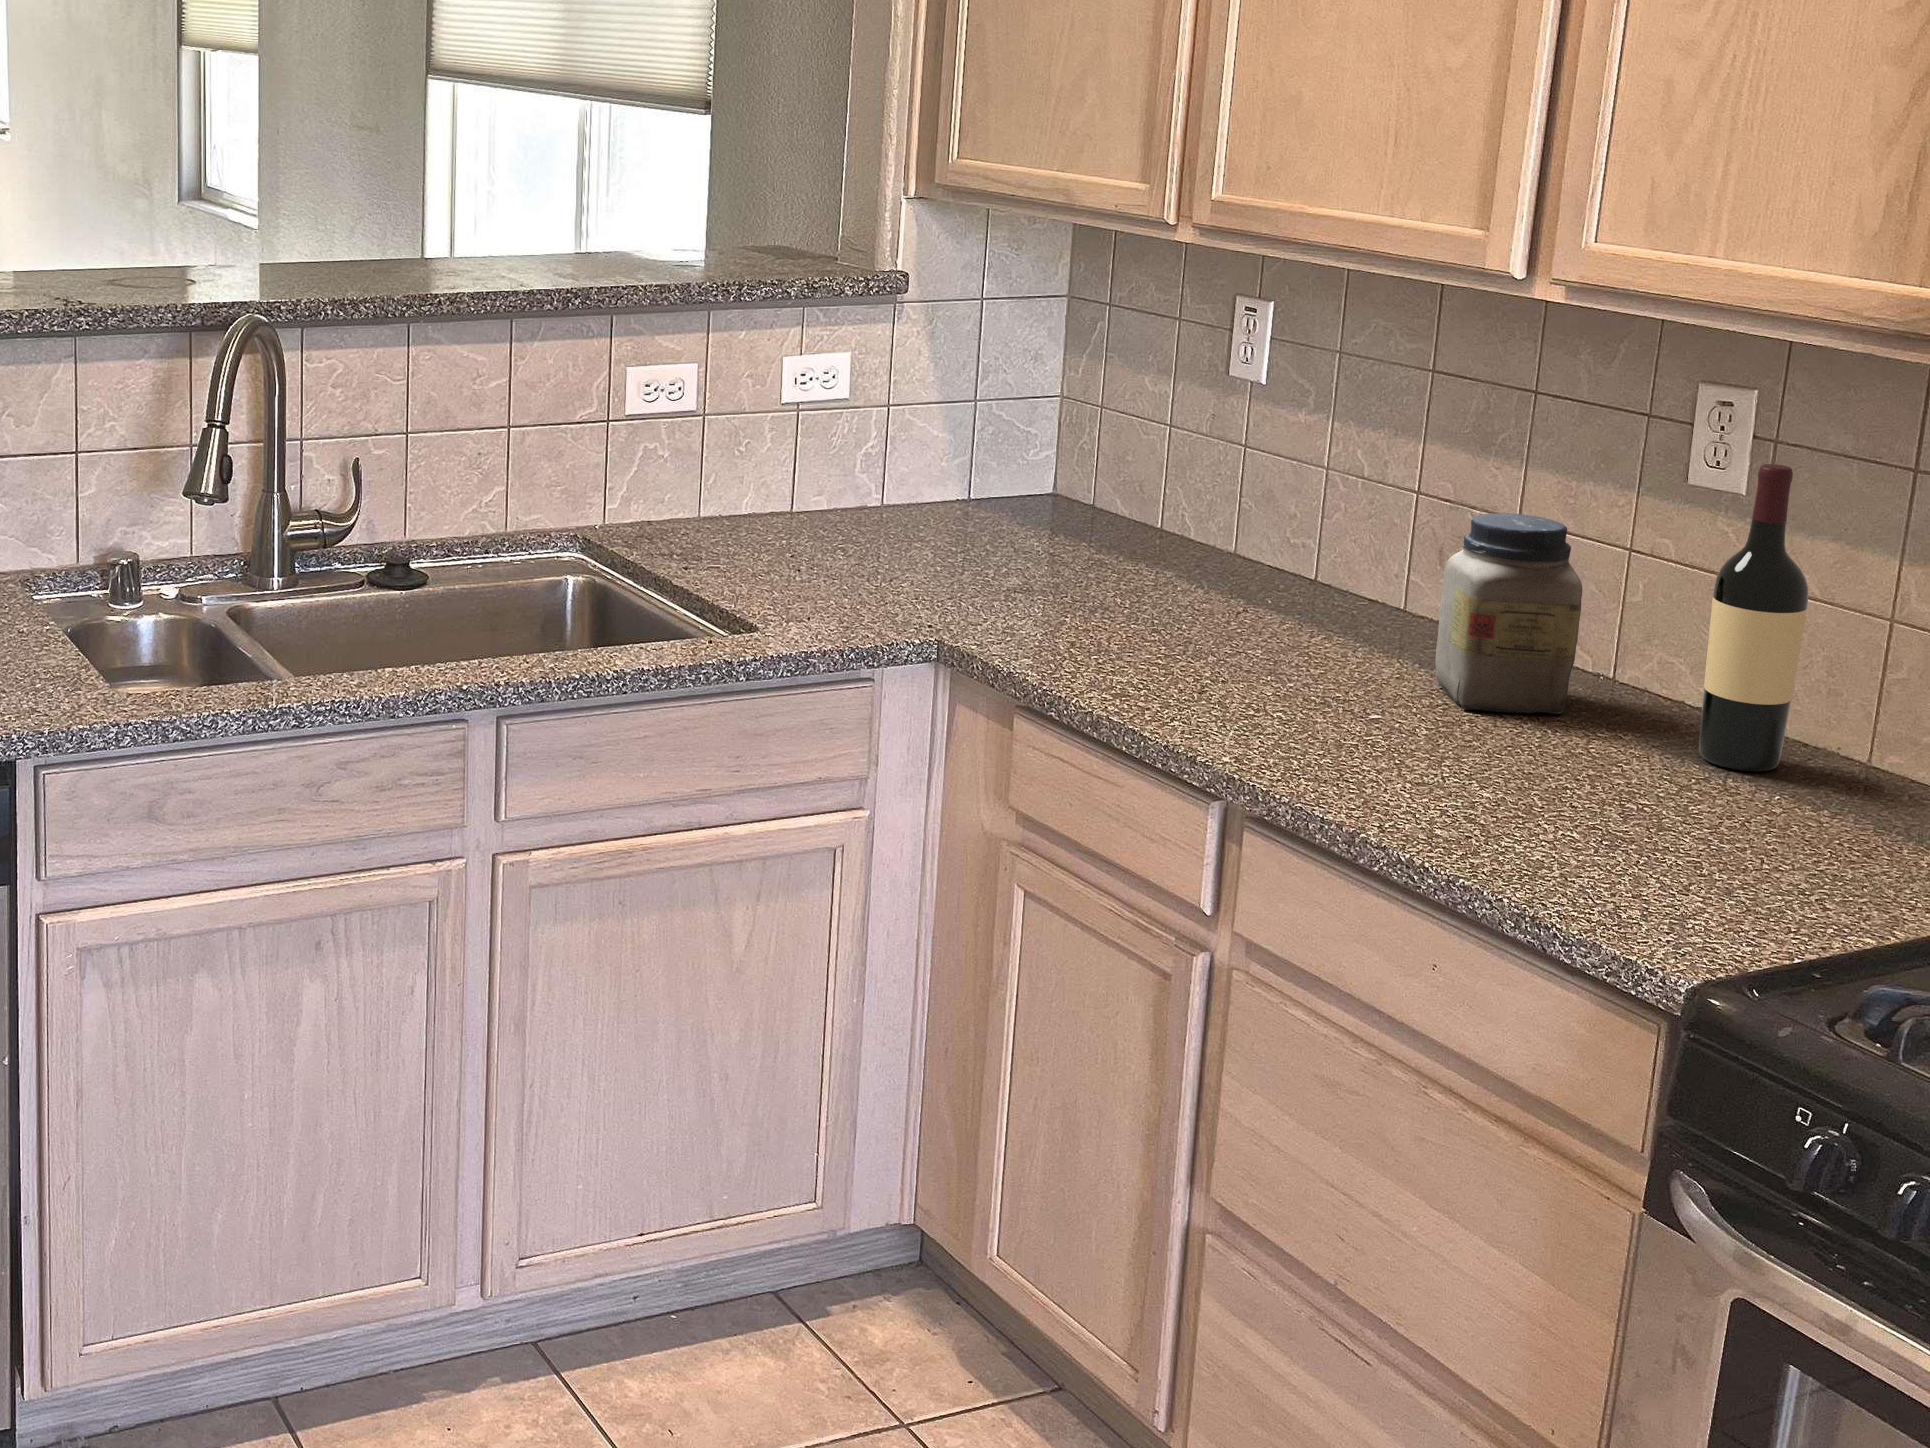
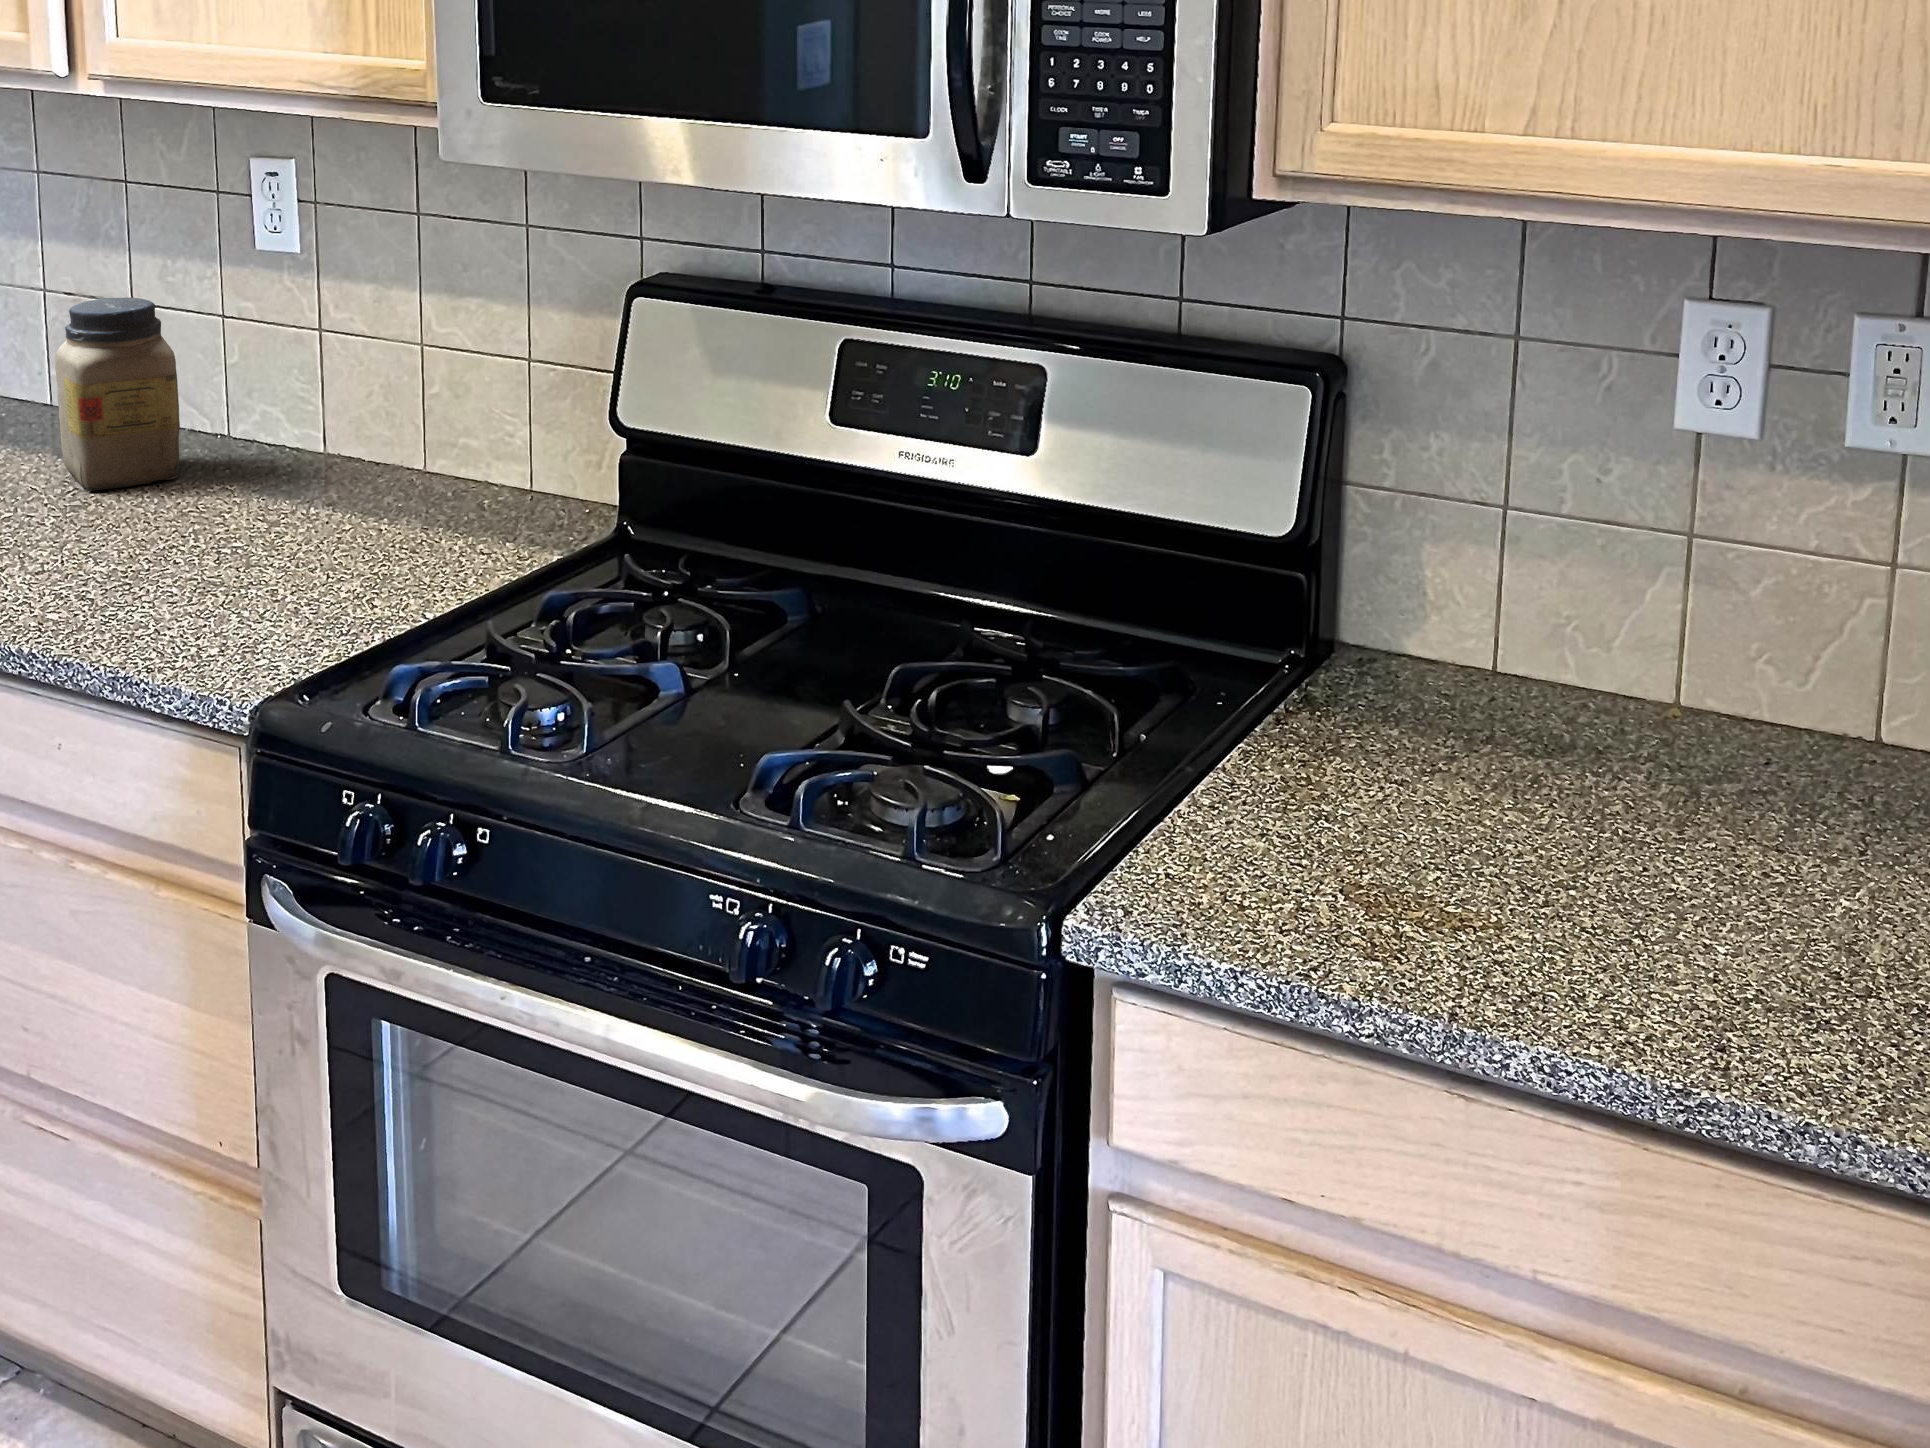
wine bottle: present [1699,464,1809,771] -> none [276,221,354,499]

